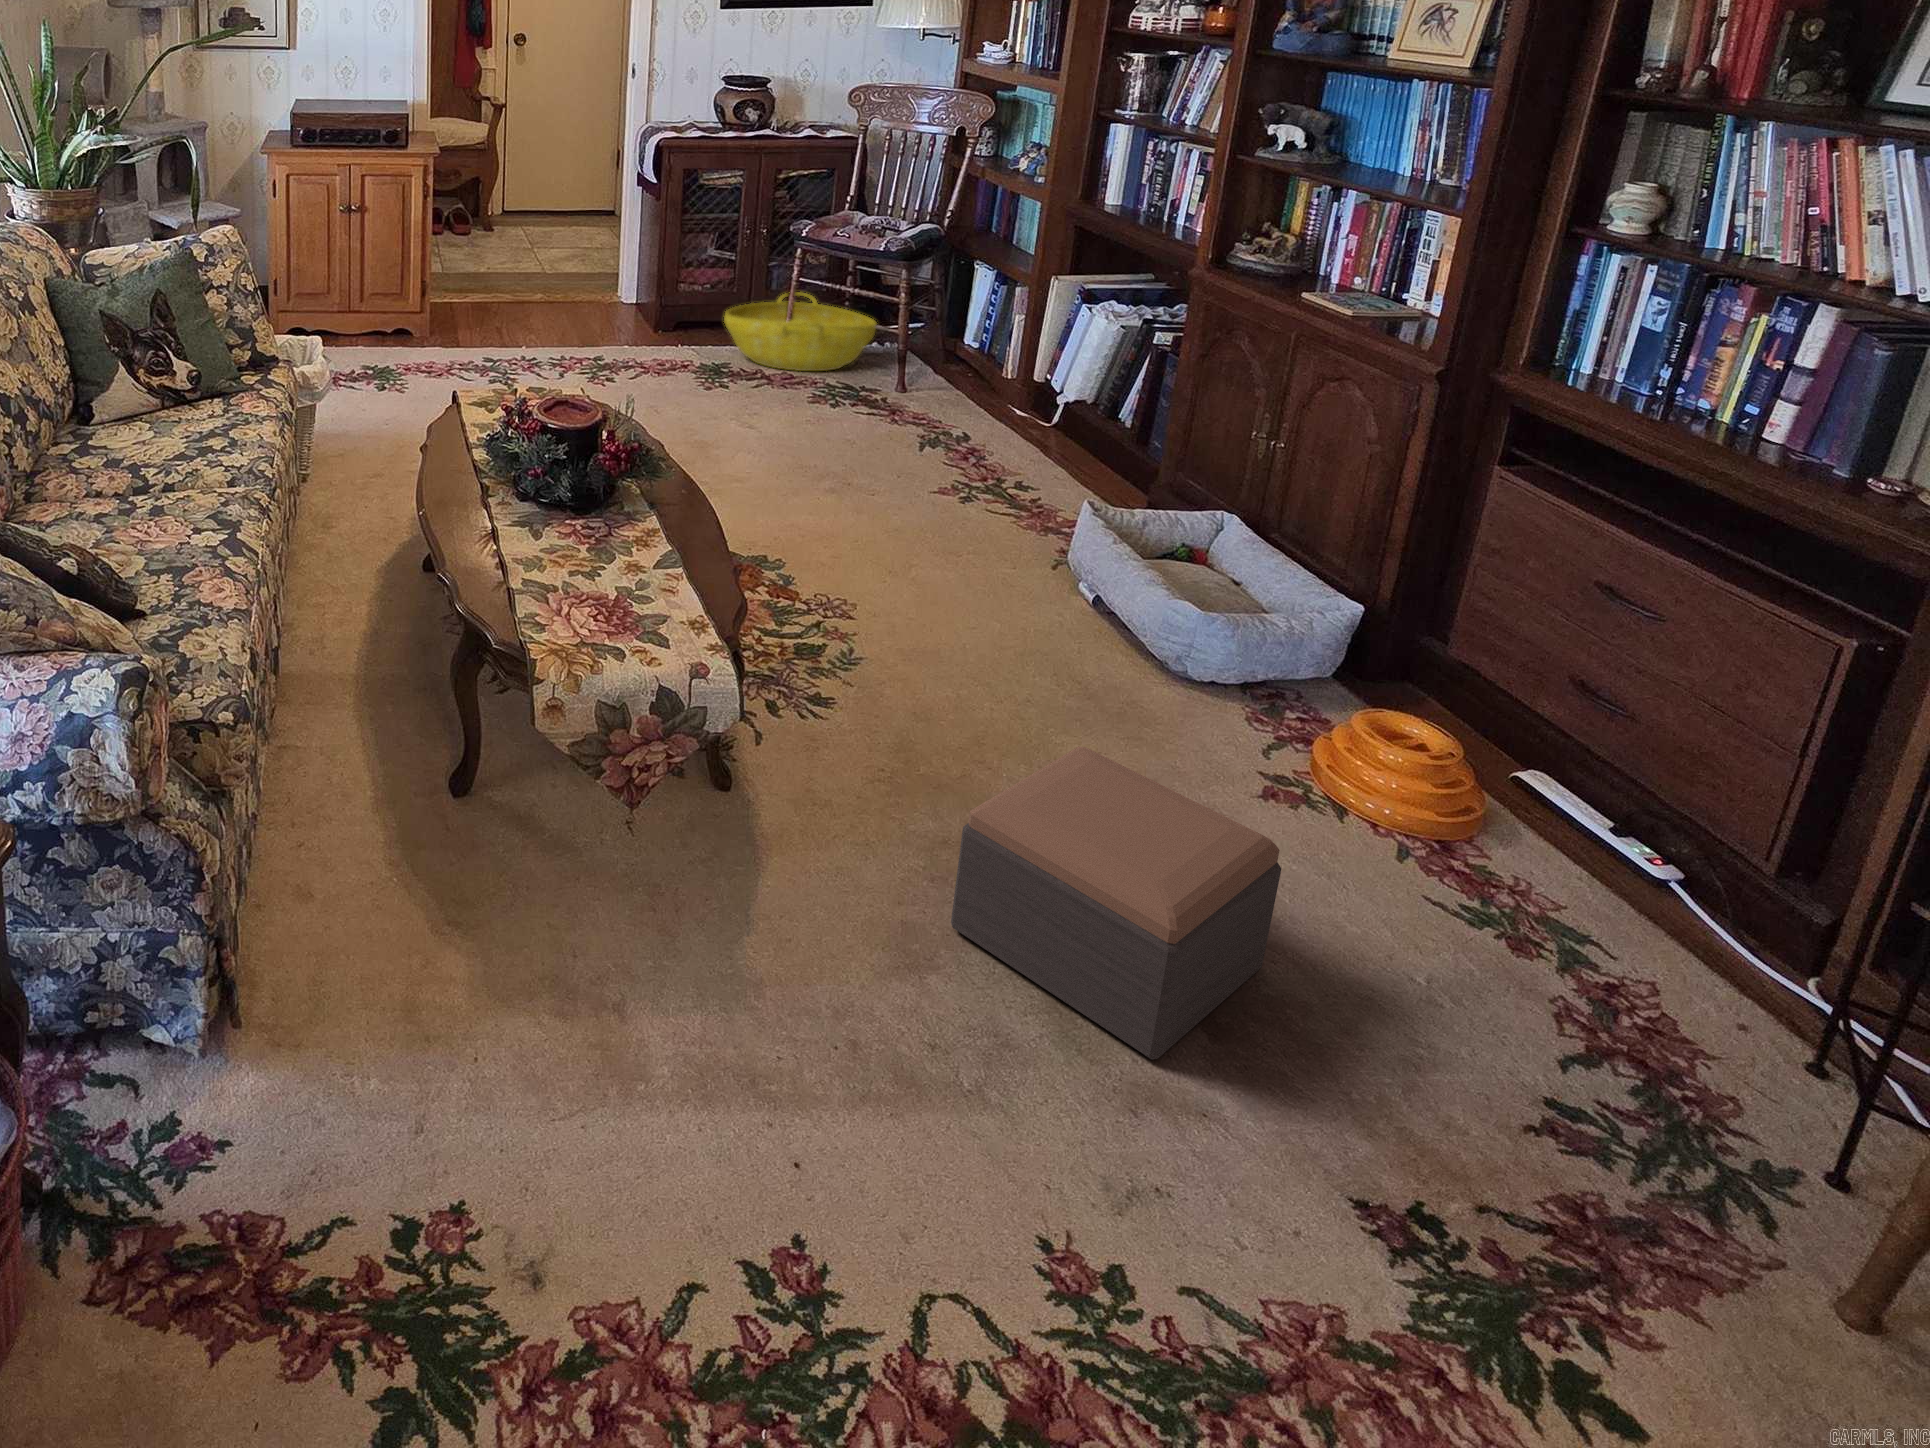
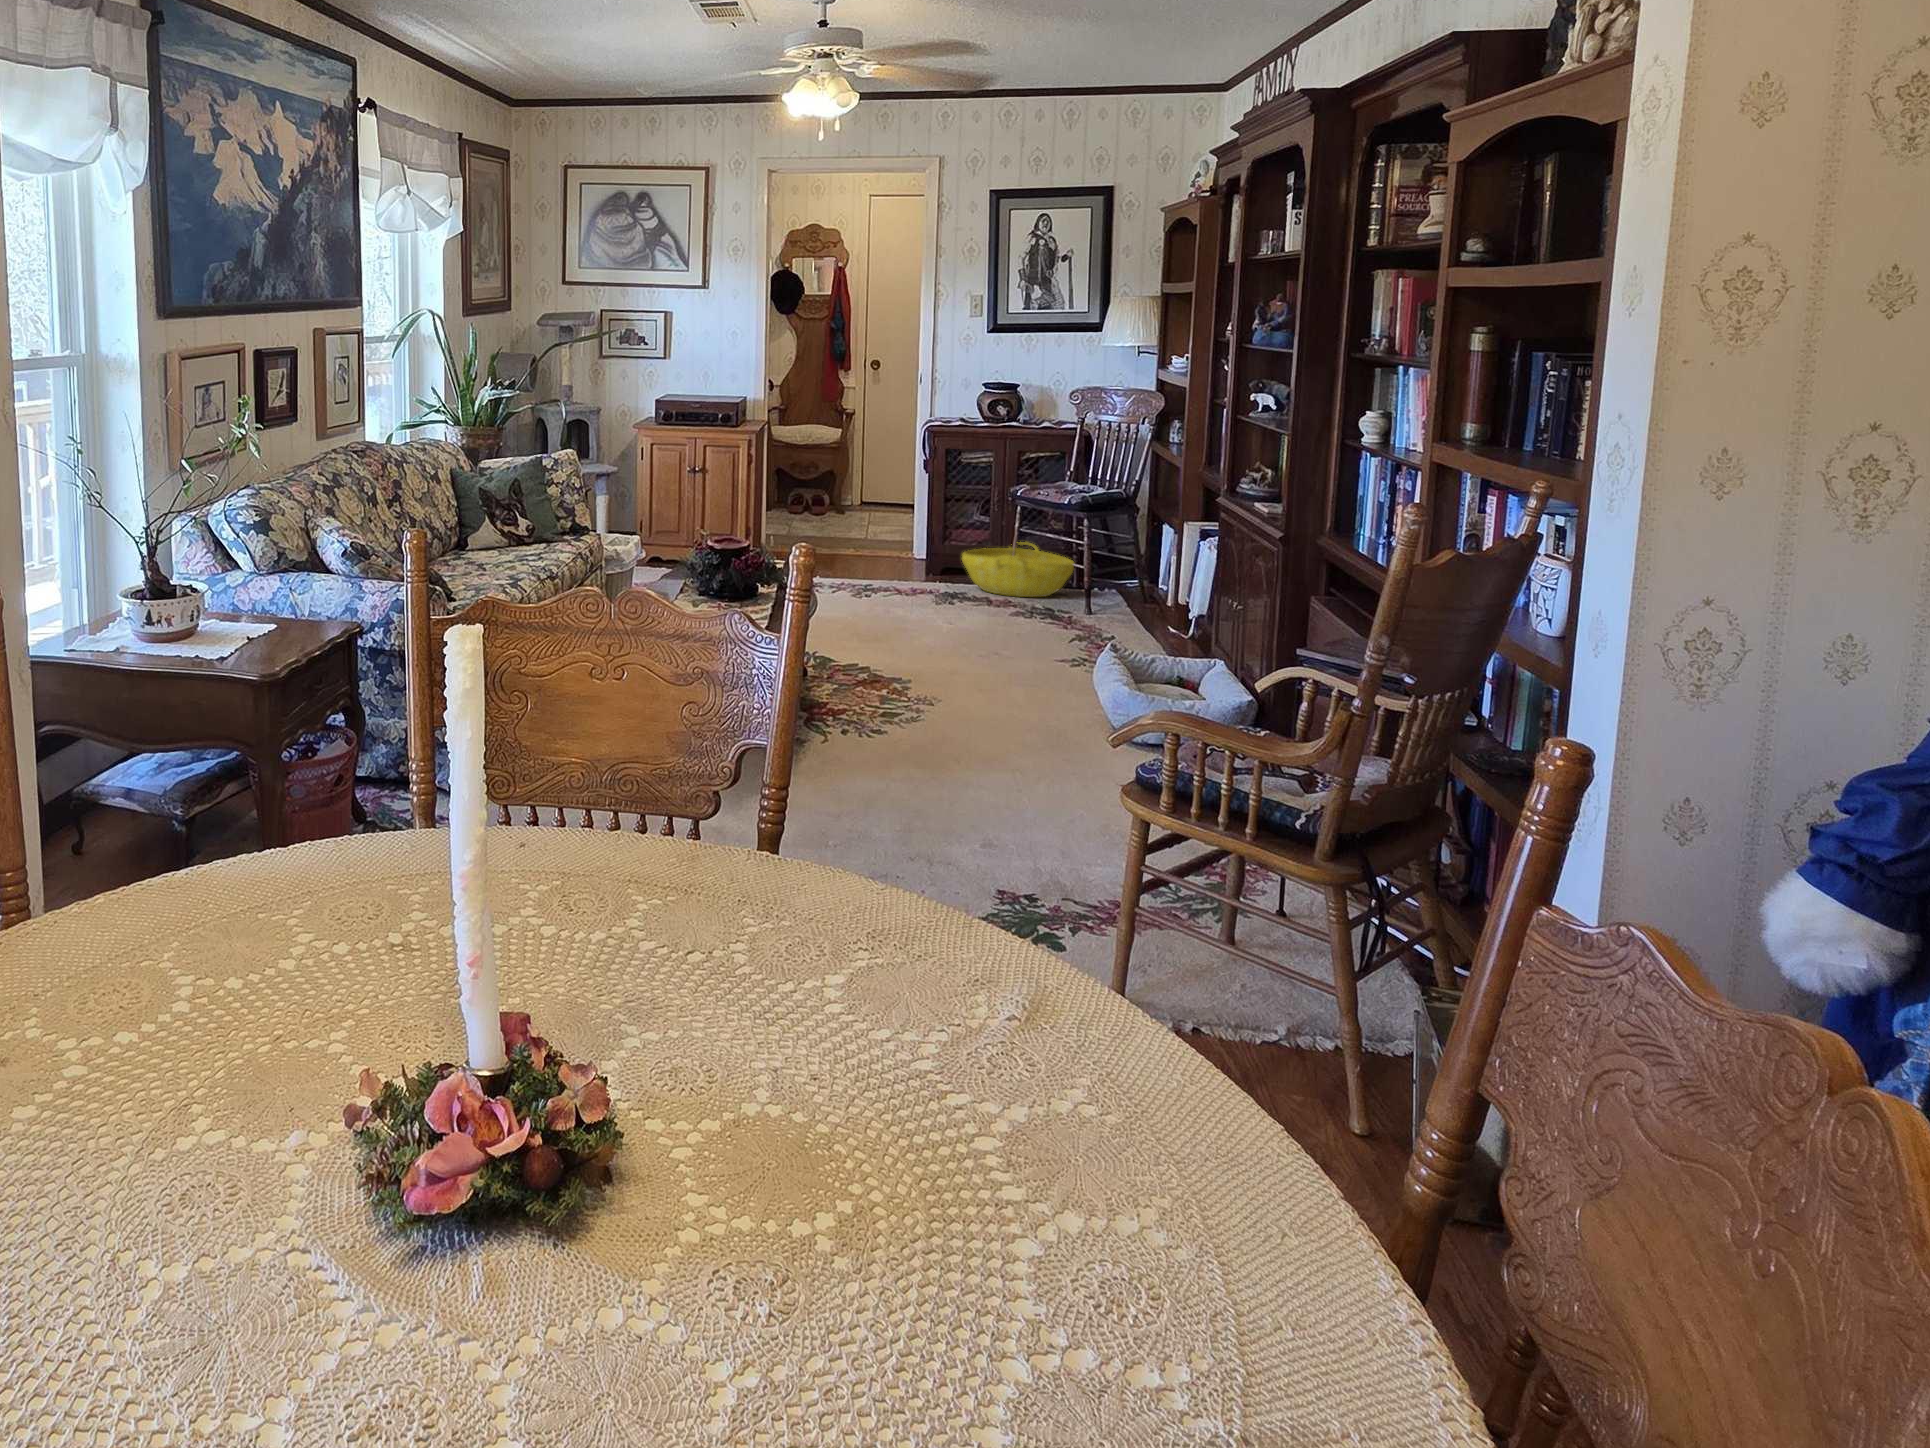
footstool: present [951,746,1281,1060] -> none [866,716,1032,844]

